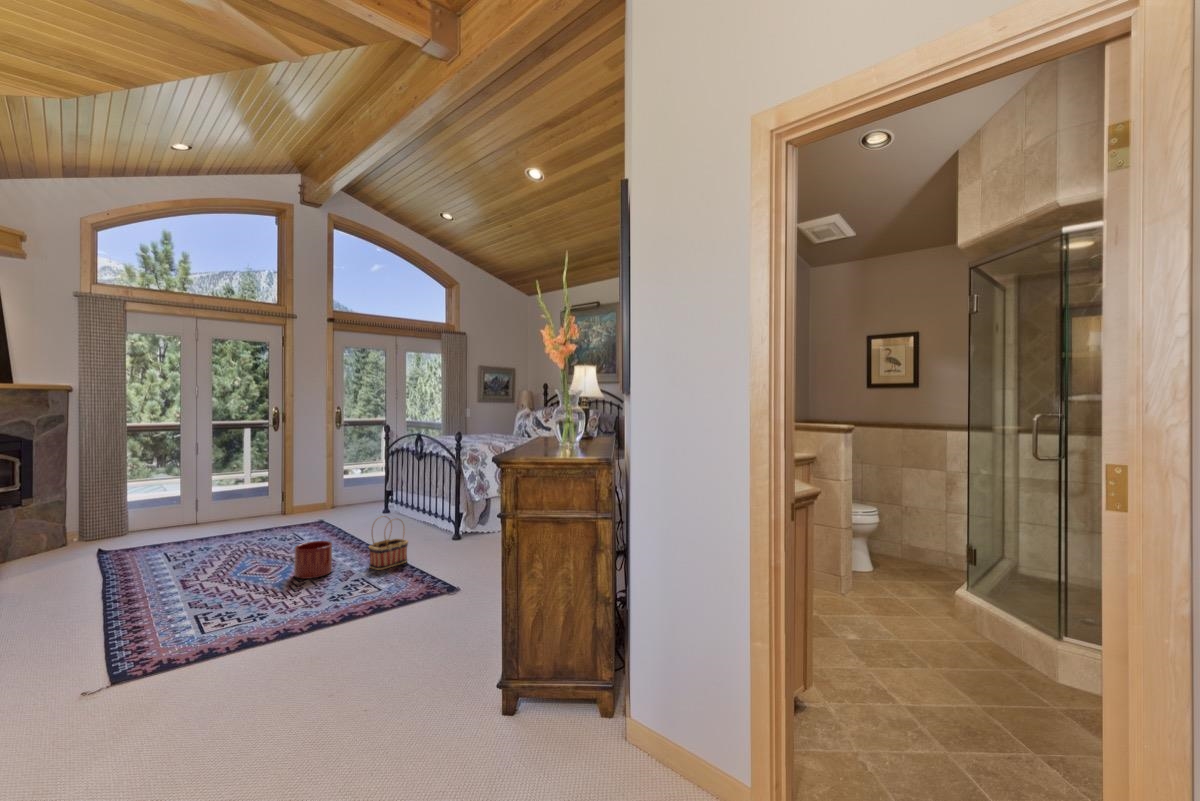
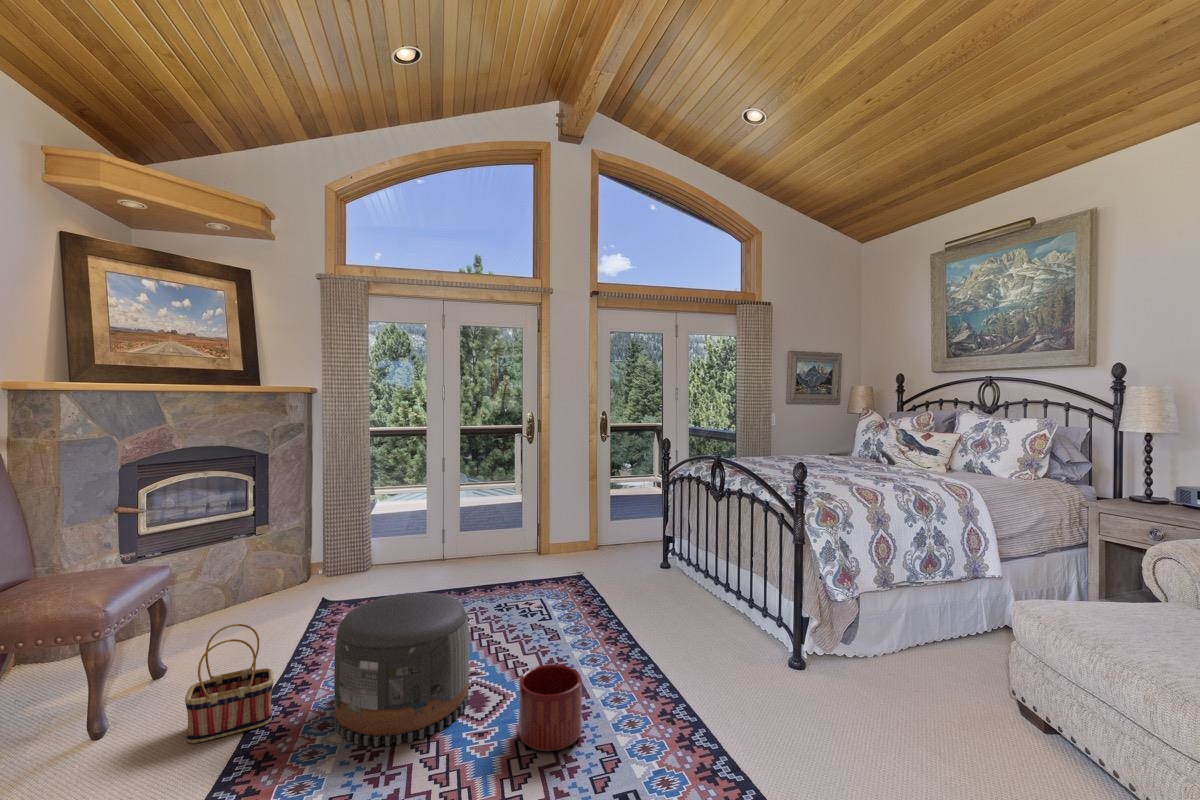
pouf: none [163,516,257,593] -> present [334,592,469,746]
basket: present [369,516,408,570] -> present [185,624,274,743]

